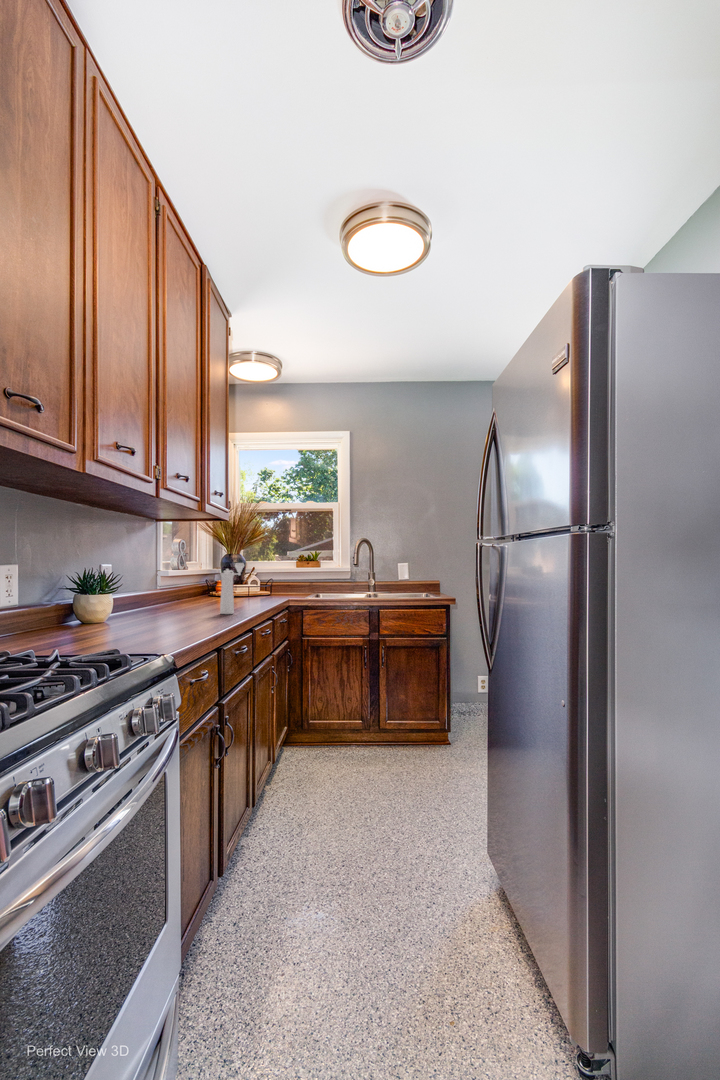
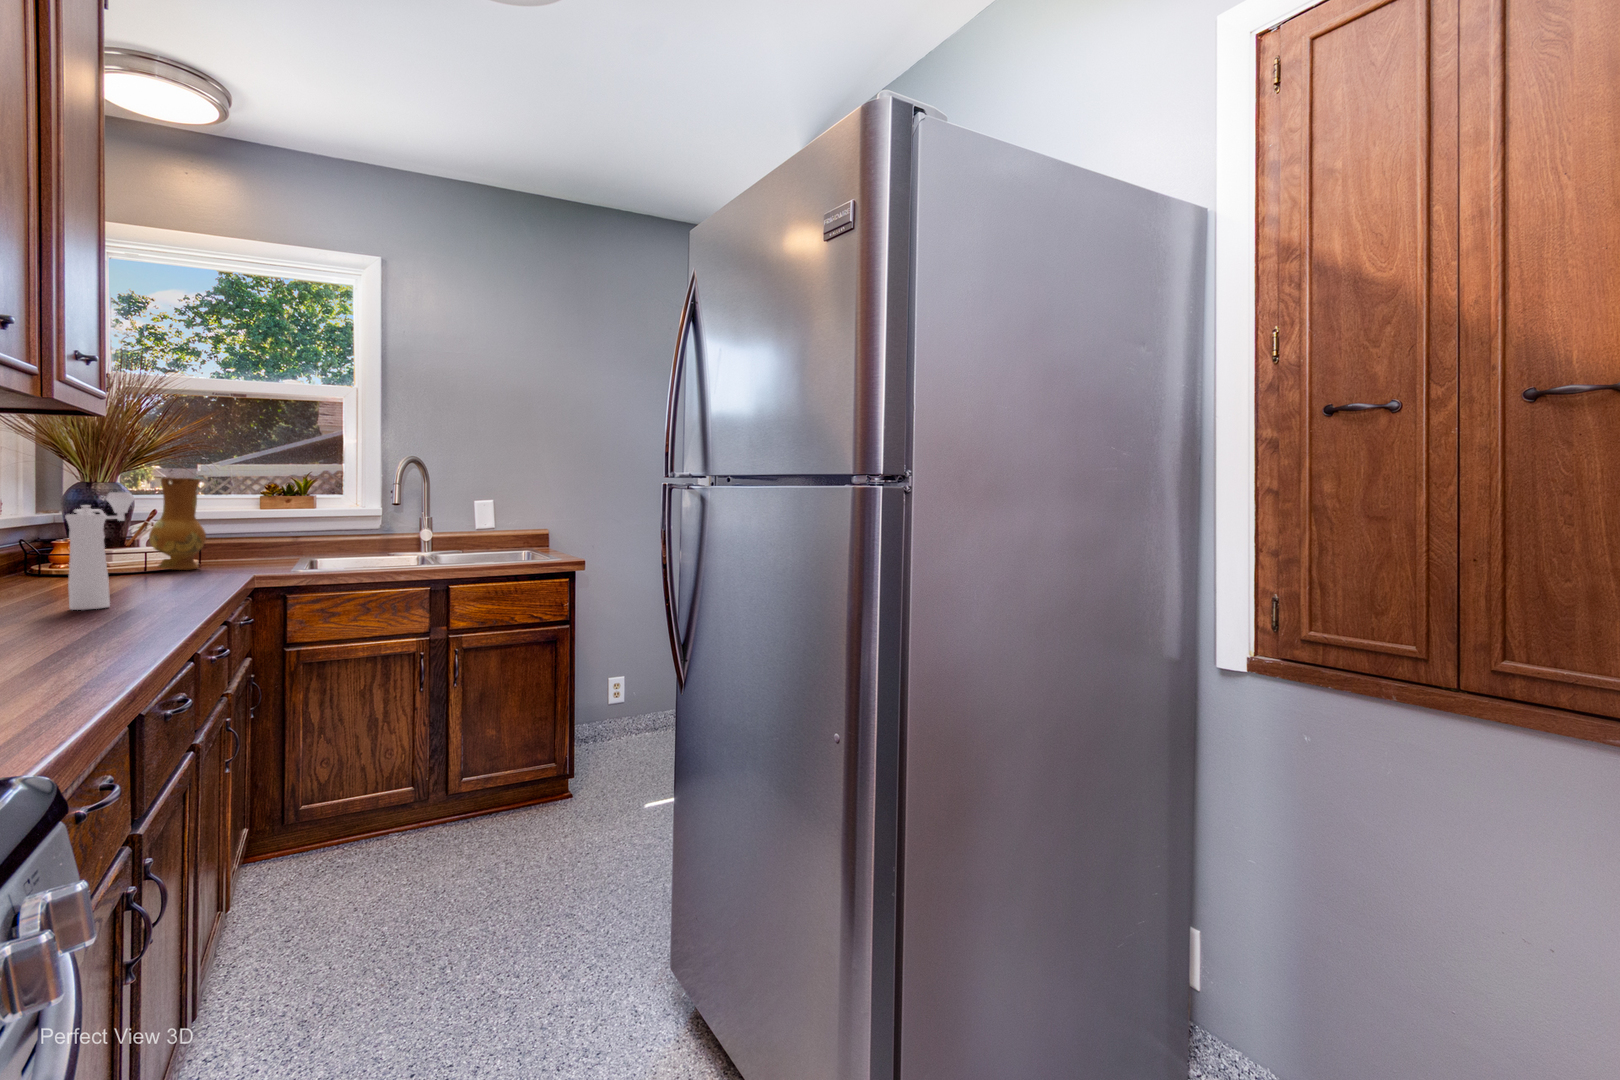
ceramic jug: none [251,553,273,598] -> present [149,478,206,570]

